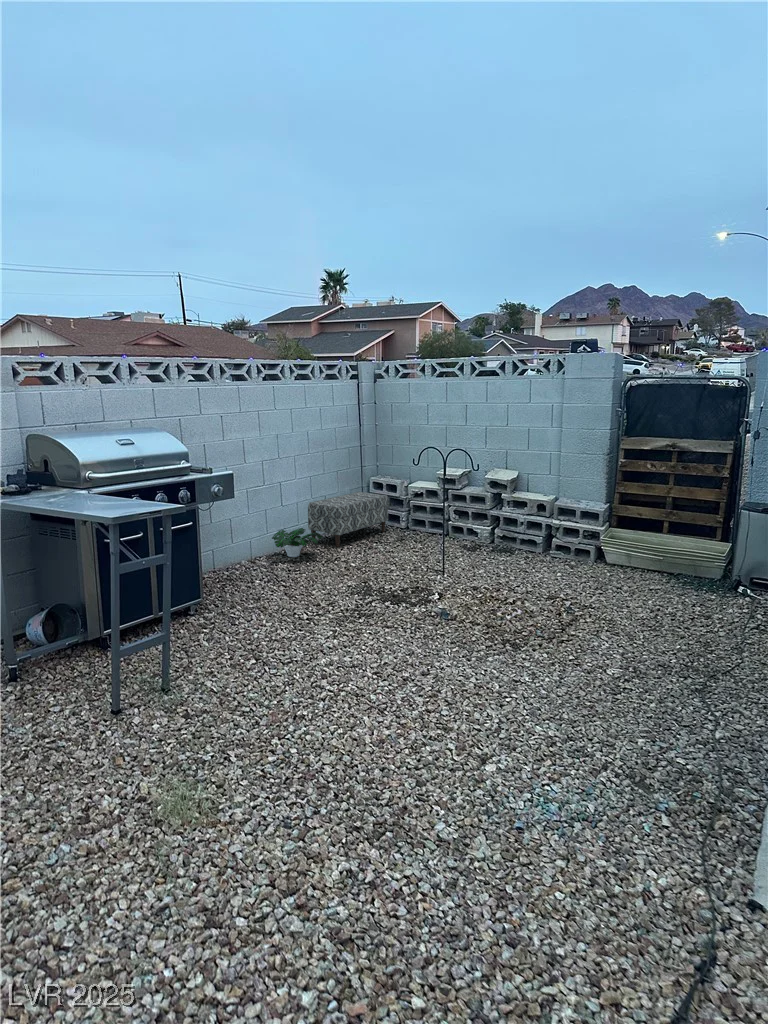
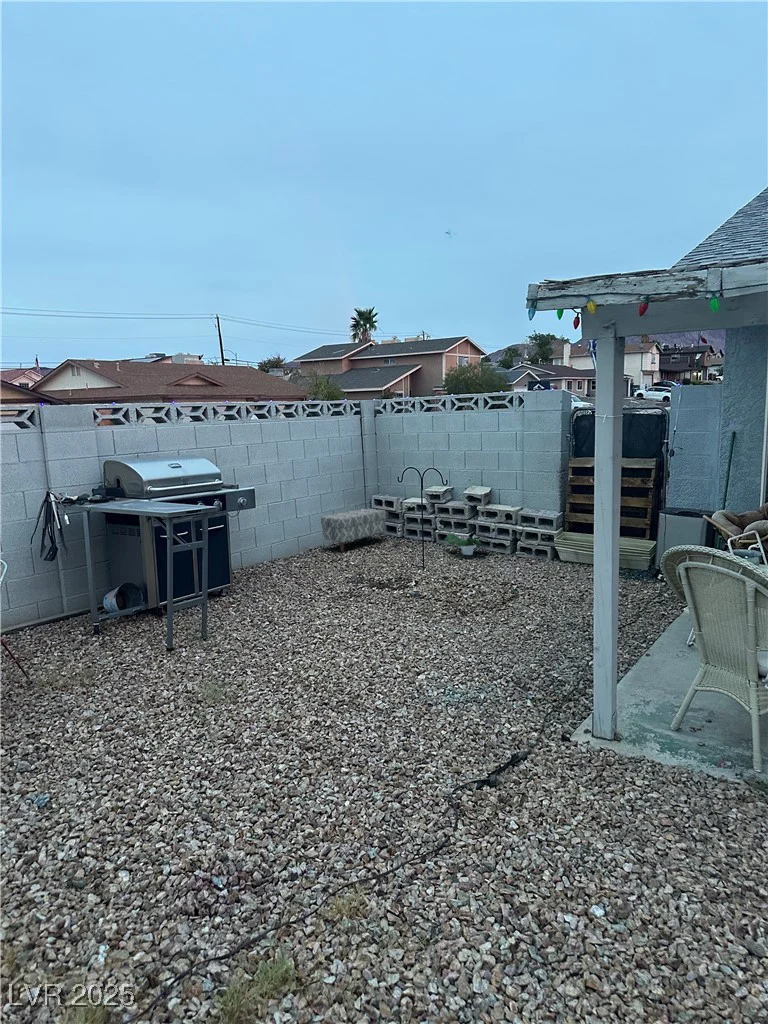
potted plant: present [272,528,323,557] -> present [444,534,488,555]

